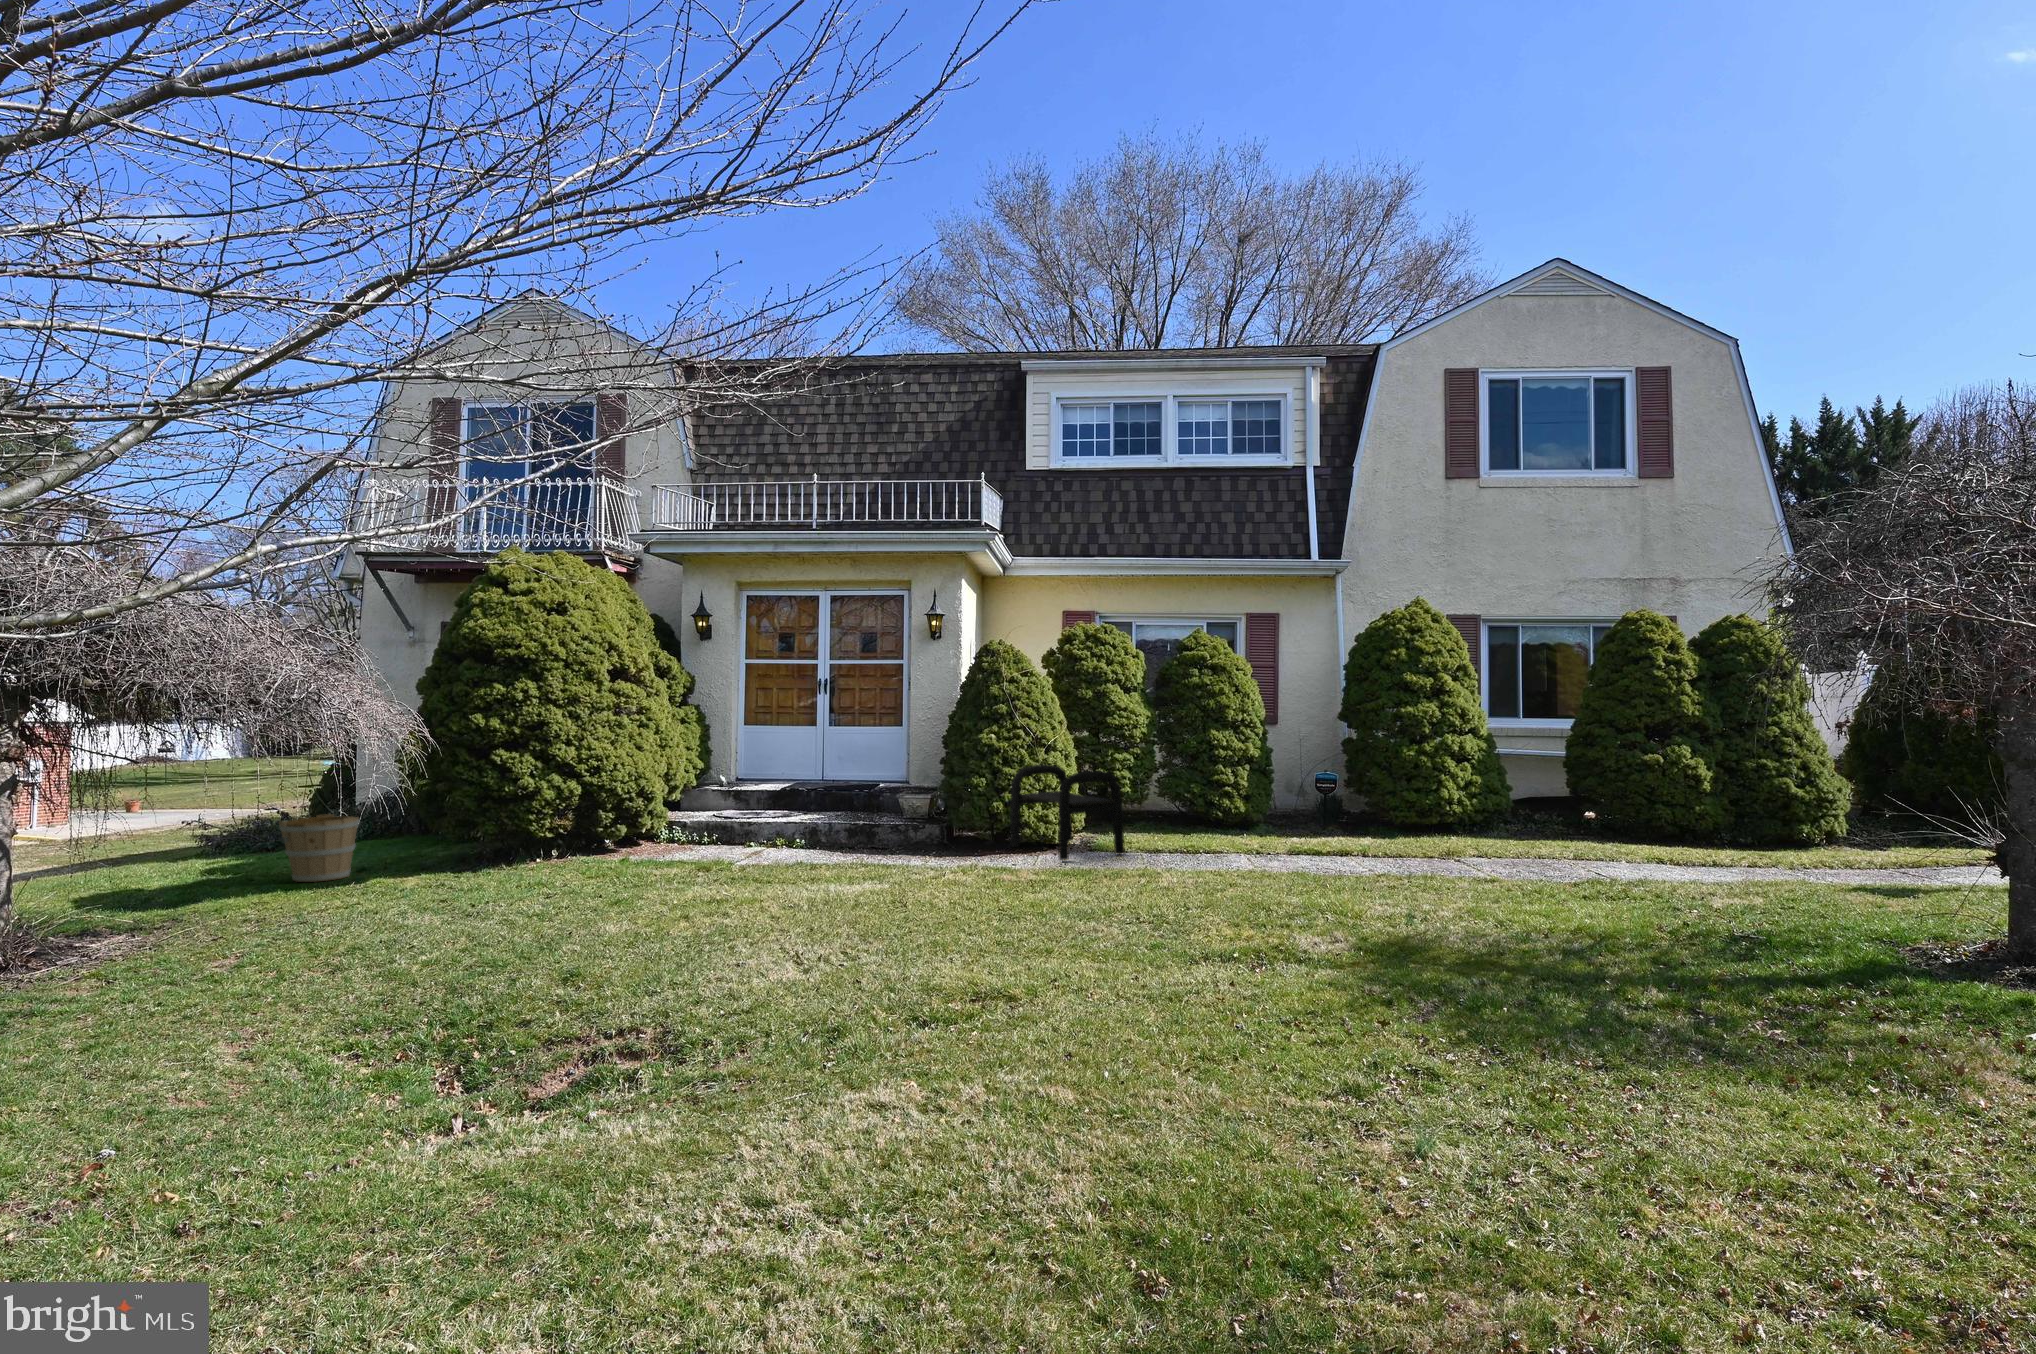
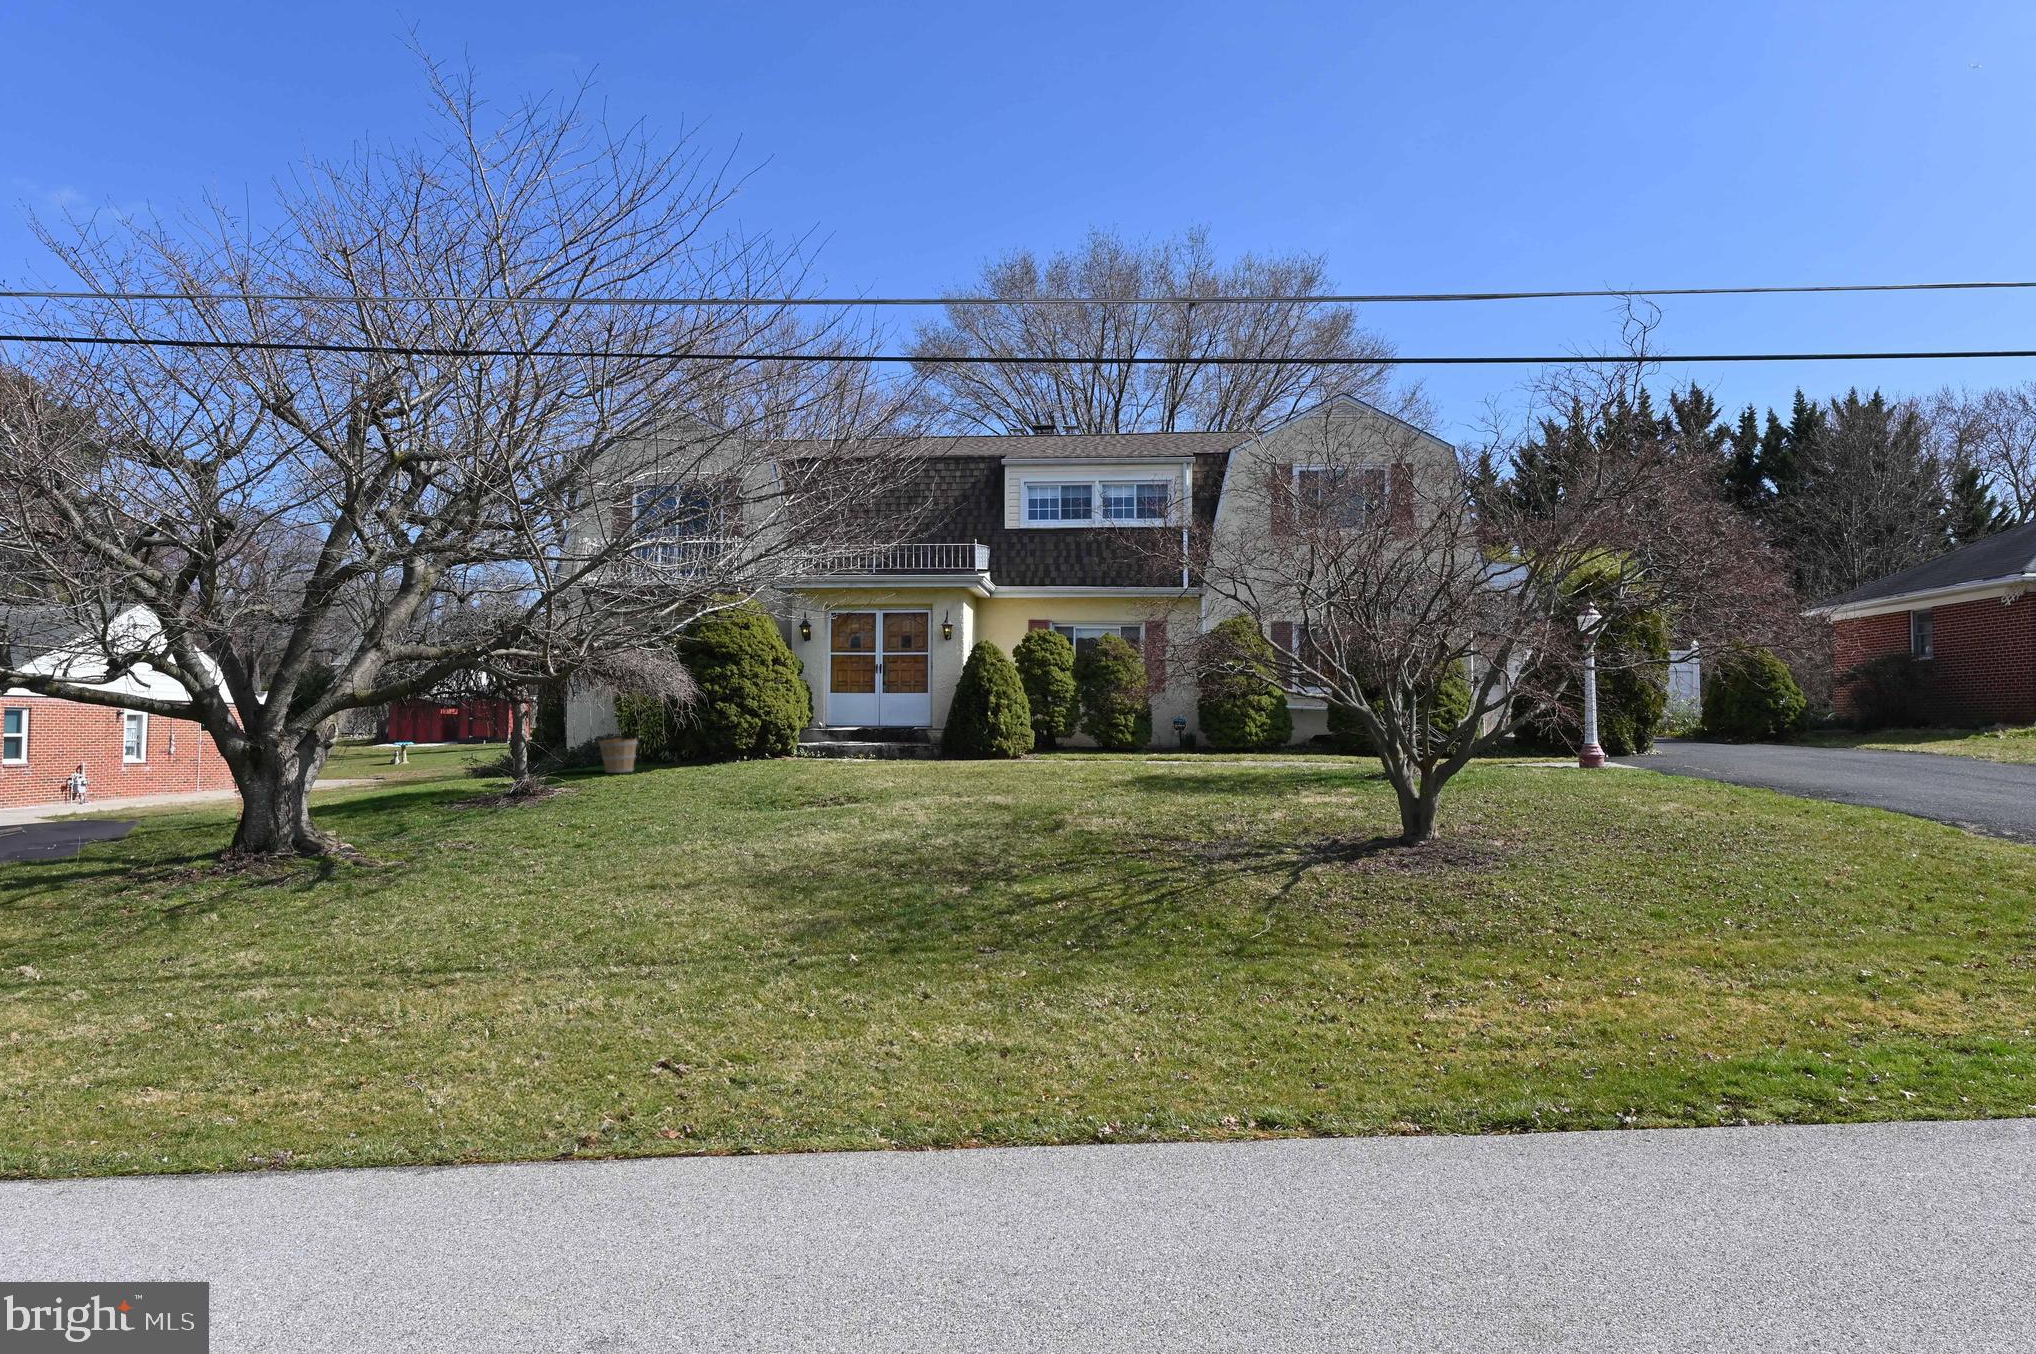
bench: present [1010,764,1125,860] -> none [991,711,1052,761]

